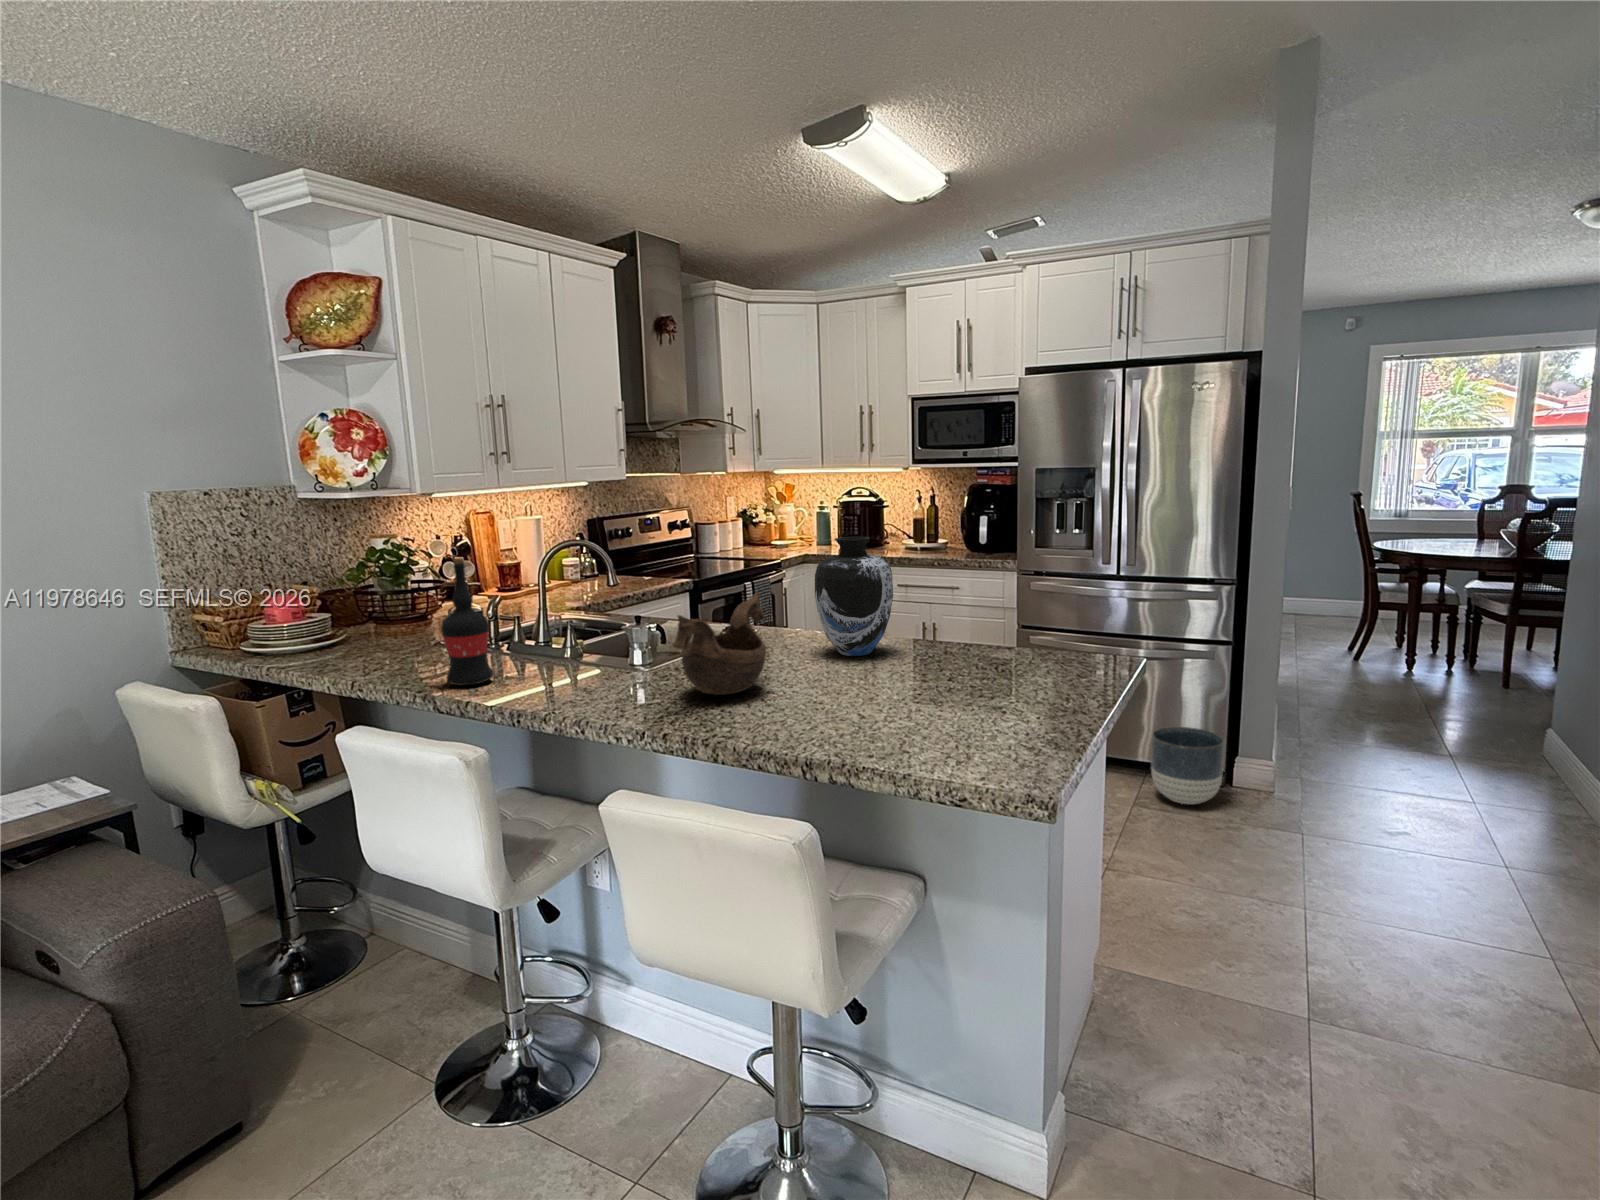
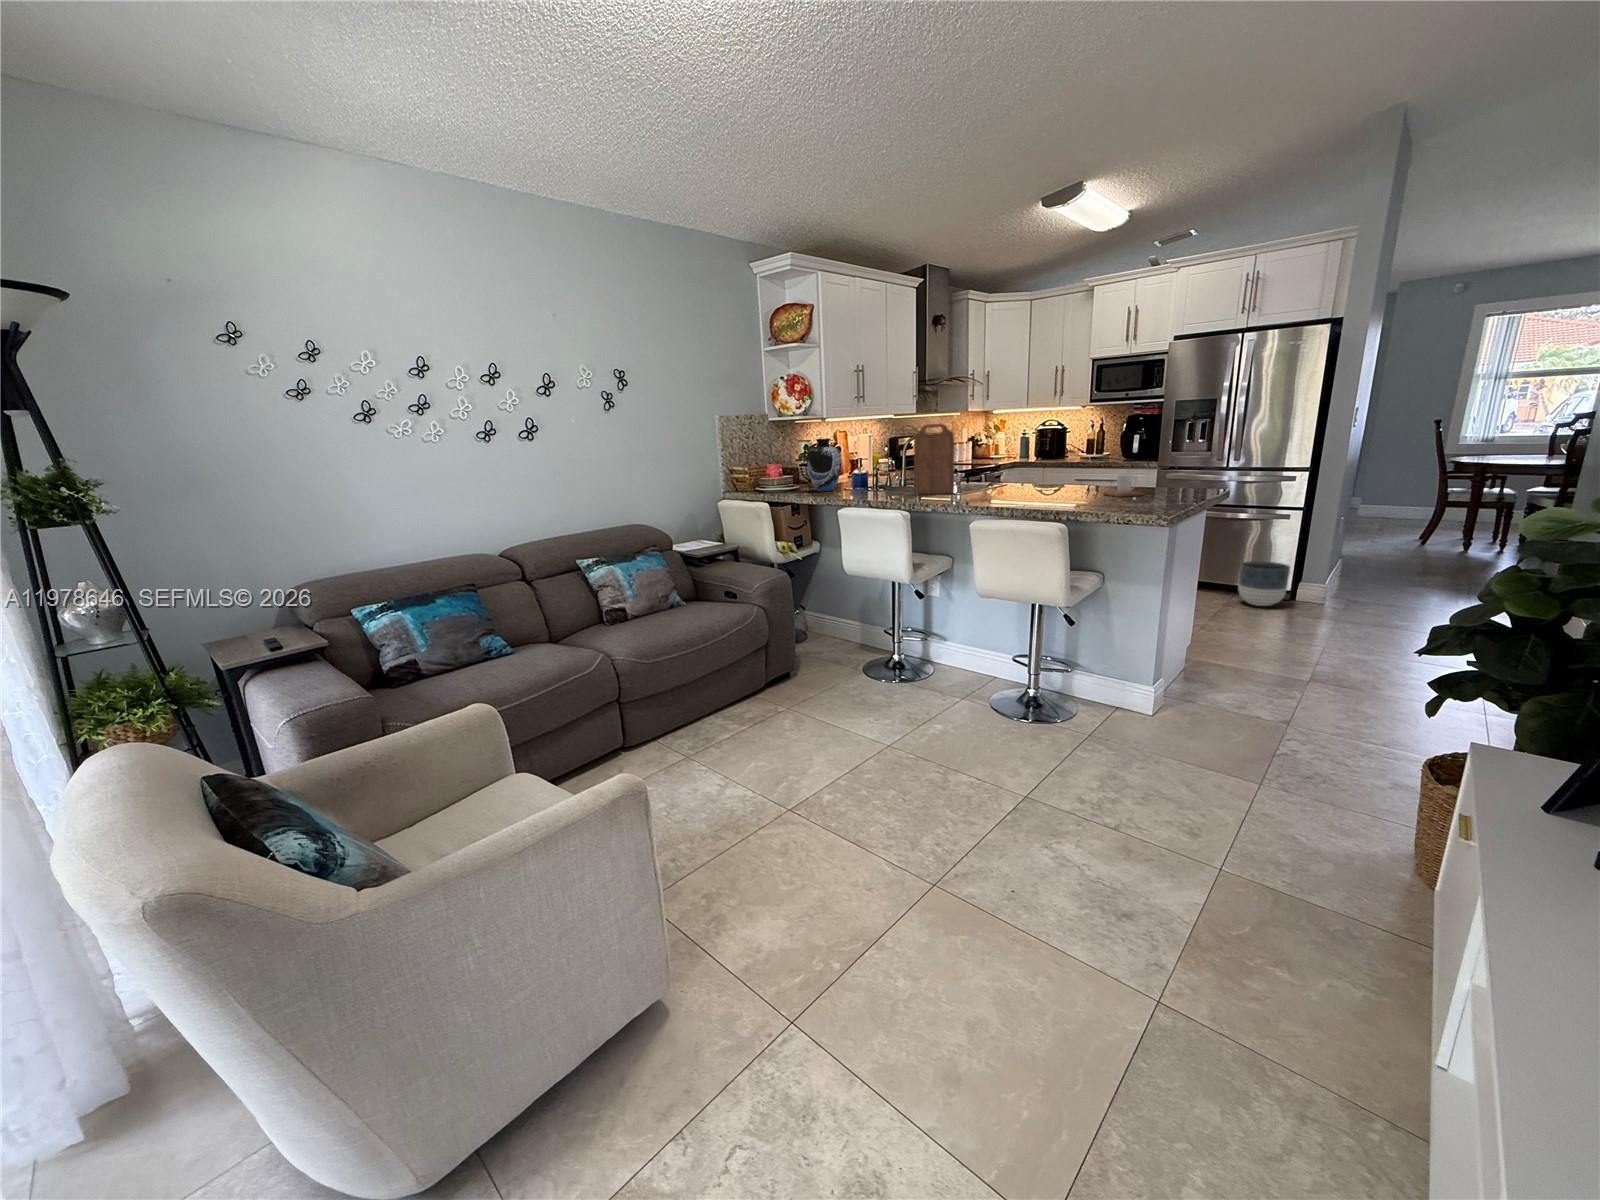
cutting board: none [518,533,618,685] -> present [914,424,954,495]
vase: present [815,537,893,656] -> present [807,439,841,491]
wine bottle: present [441,558,494,686] -> none [875,436,896,495]
decorative bowl: present [673,592,766,695] -> none [991,451,1032,495]
mug: none [910,656,993,714] -> present [1103,474,1144,497]

